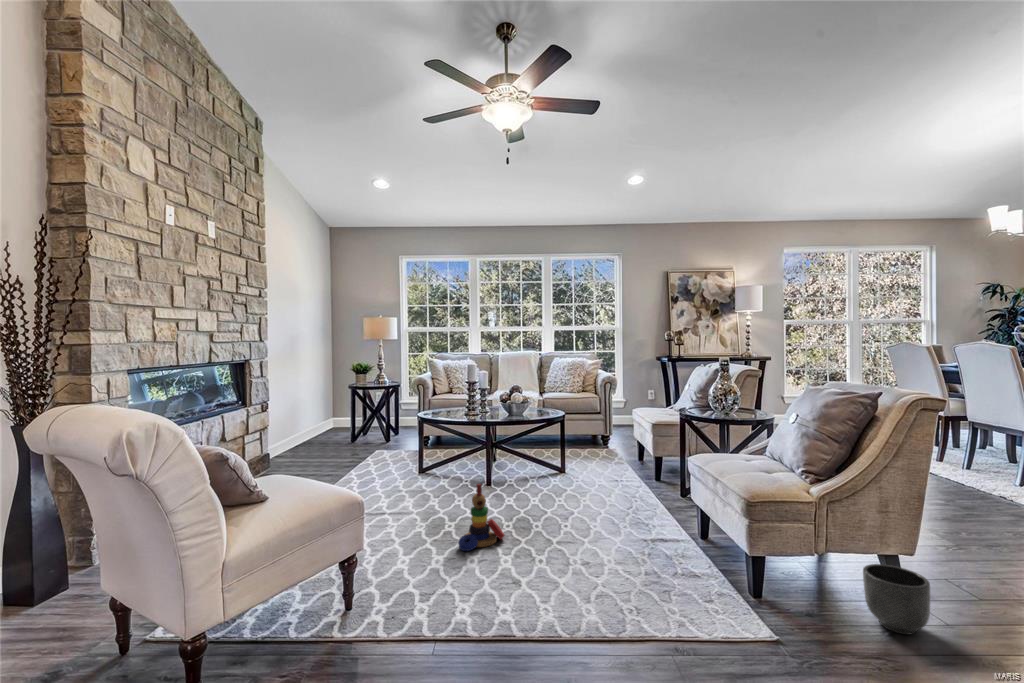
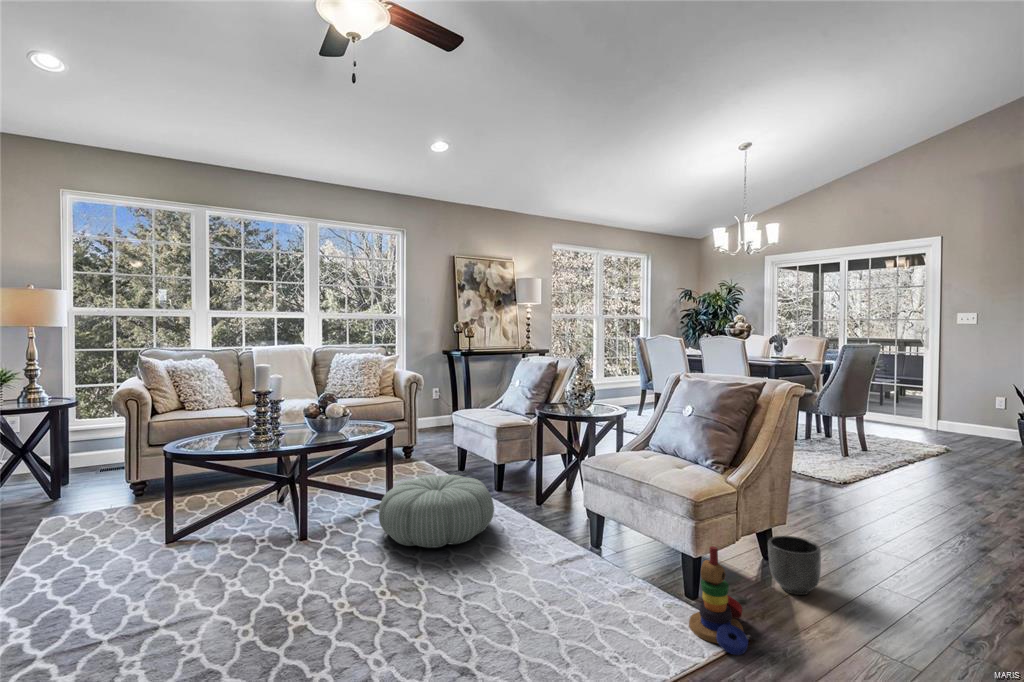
pouf: none [533,456,624,510] -> present [379,475,494,548]
stacking toy: present [458,484,504,551] -> present [689,546,748,655]

